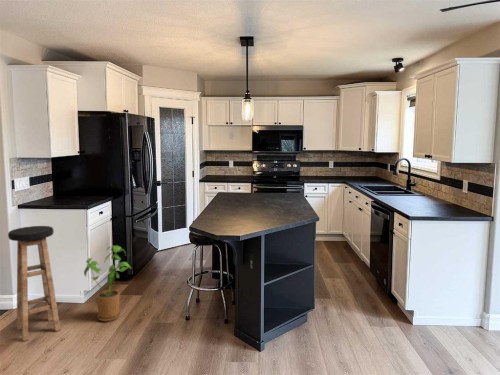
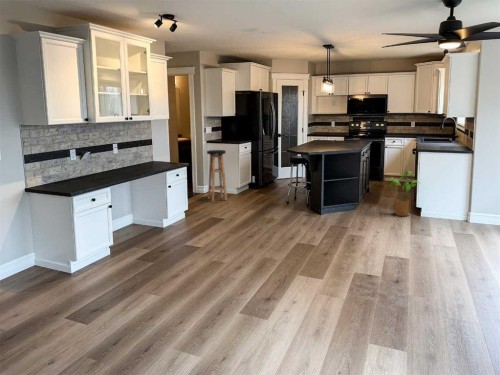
house plant: present [84,246,130,321] -> present [390,171,418,216]

